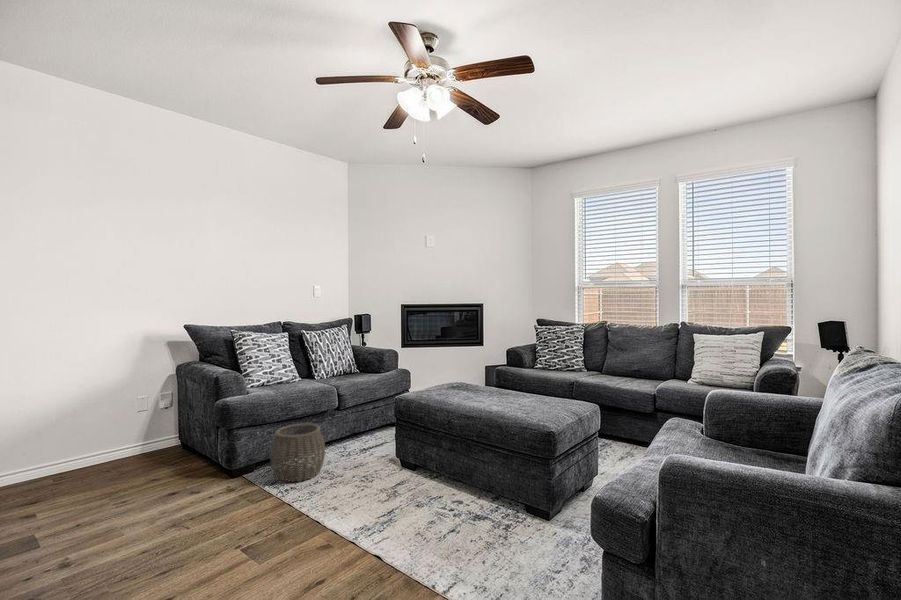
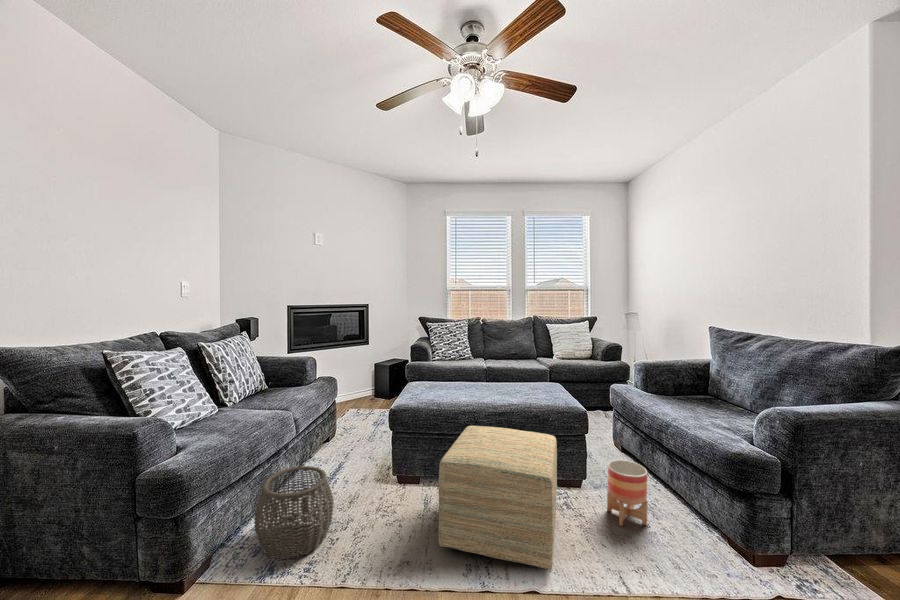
ottoman: none [353,420,481,548] -> present [439,426,557,571]
planter: none [520,487,563,567] -> present [607,460,648,526]

